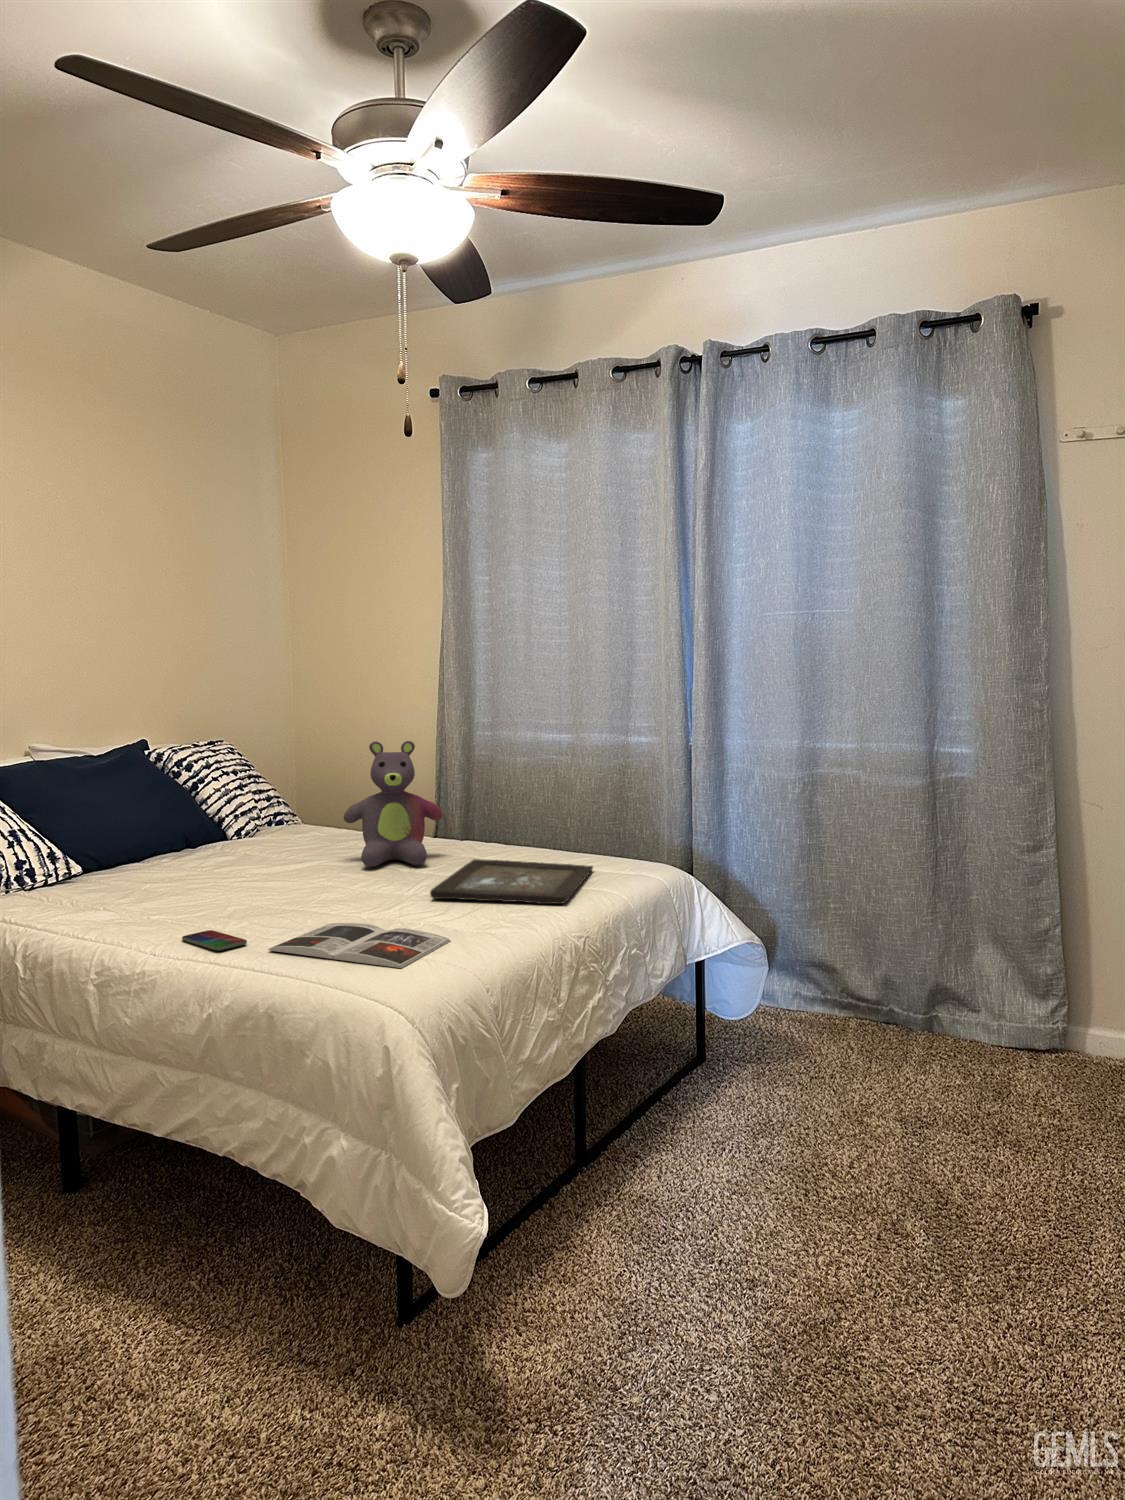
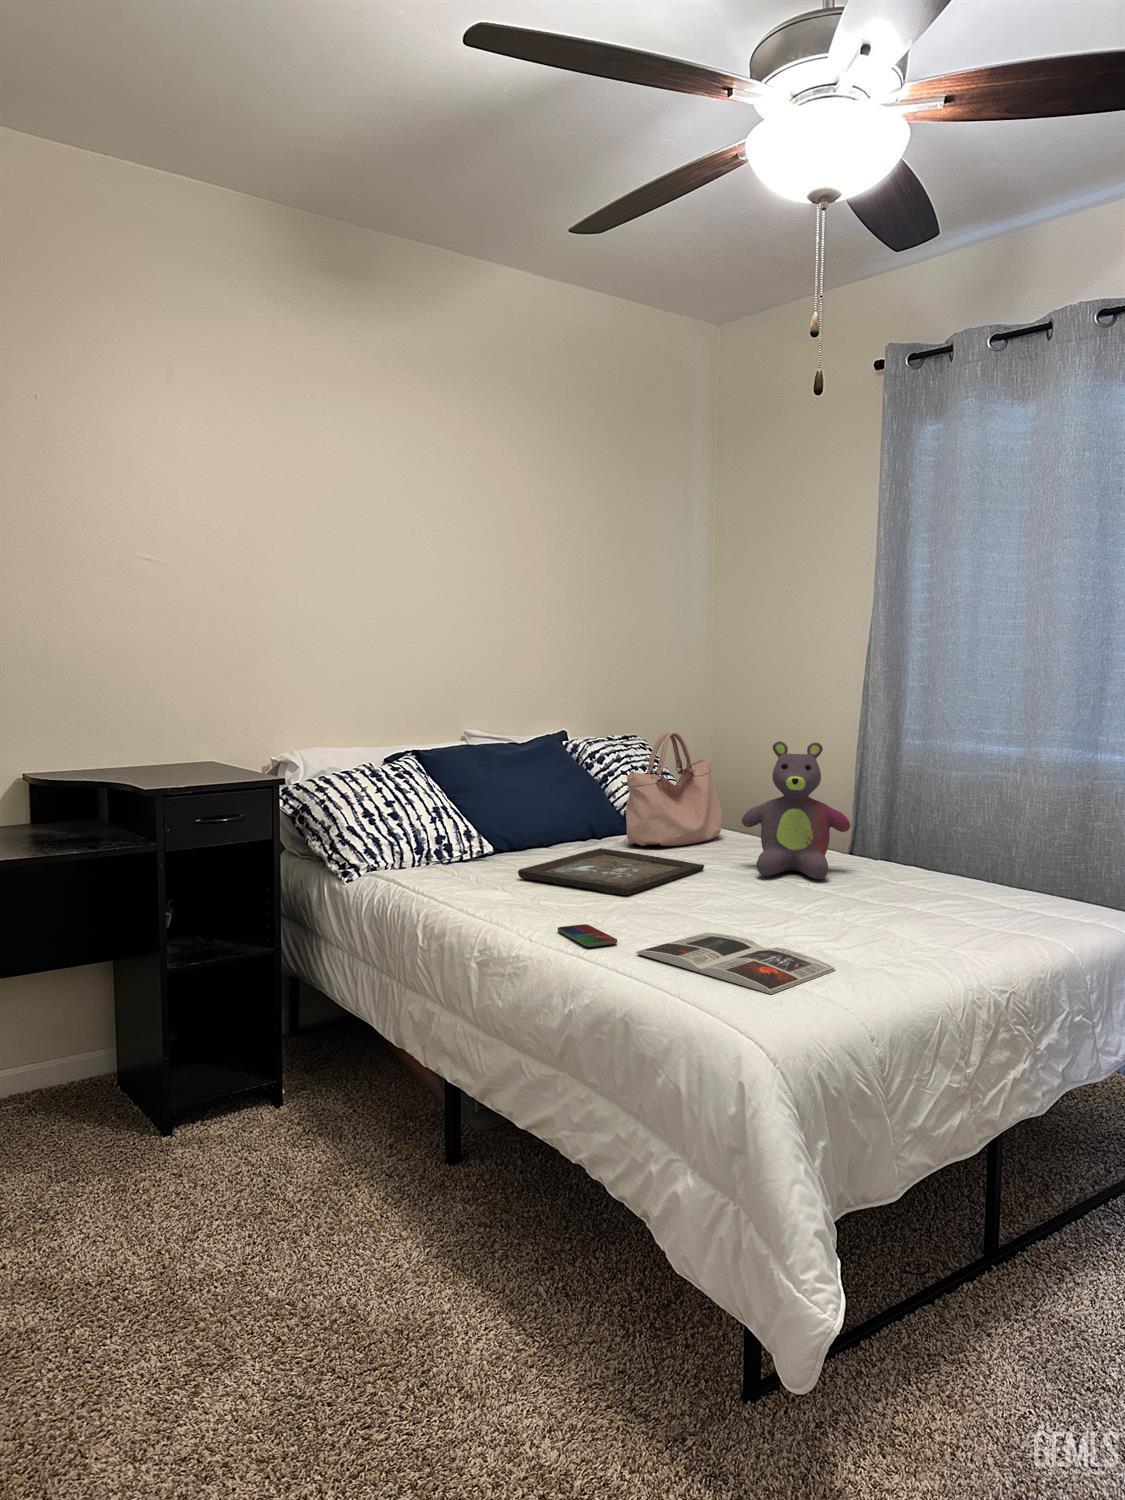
handbag: none [223,736,320,850] -> present [626,732,723,846]
tray: present [430,859,593,904] -> present [518,848,704,895]

